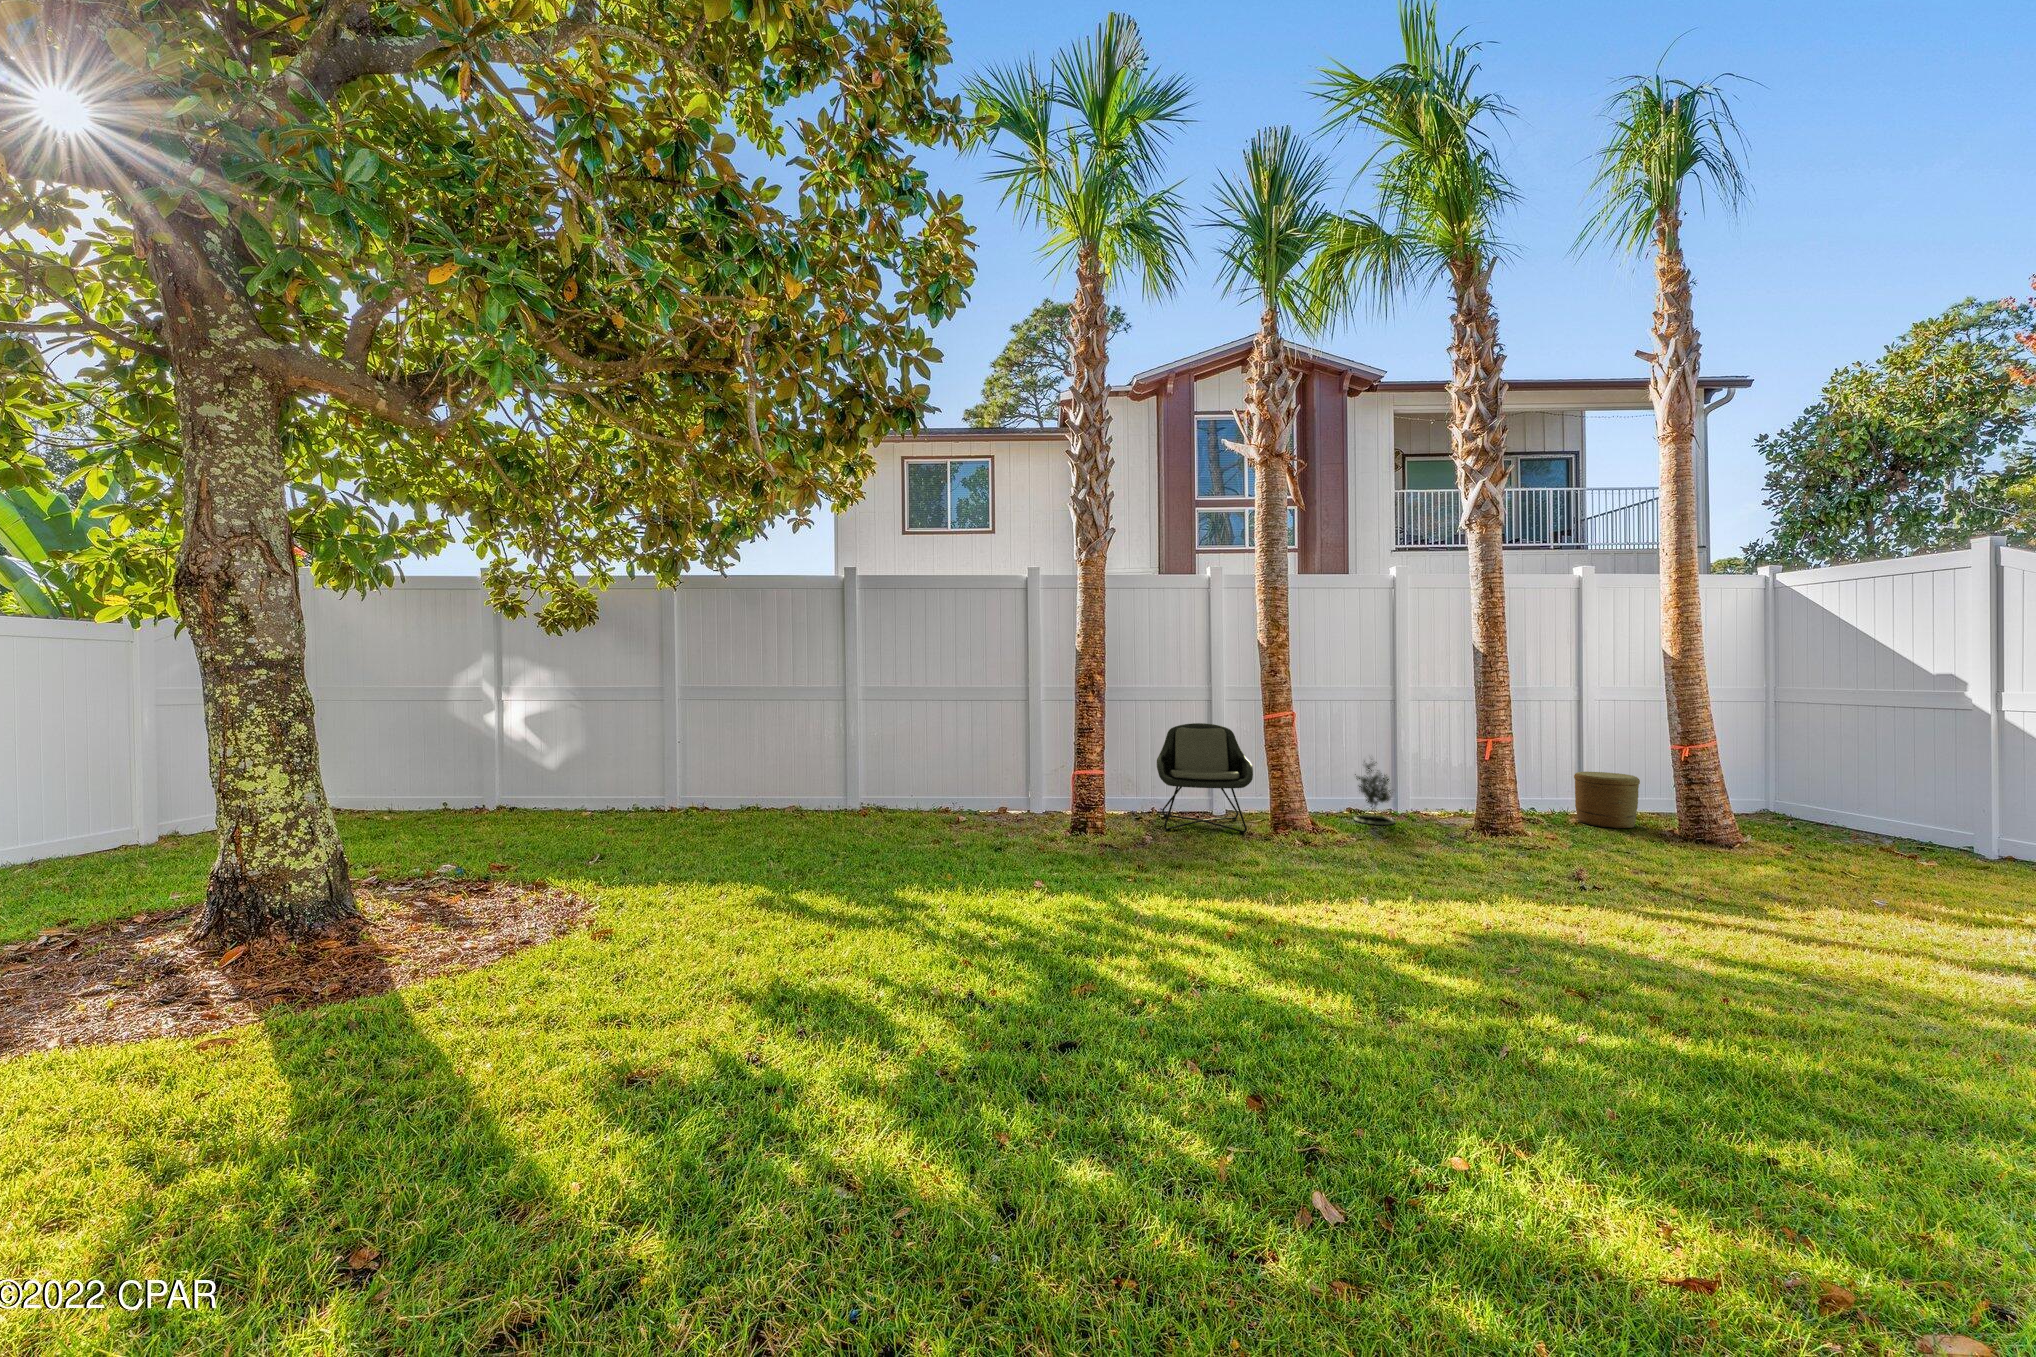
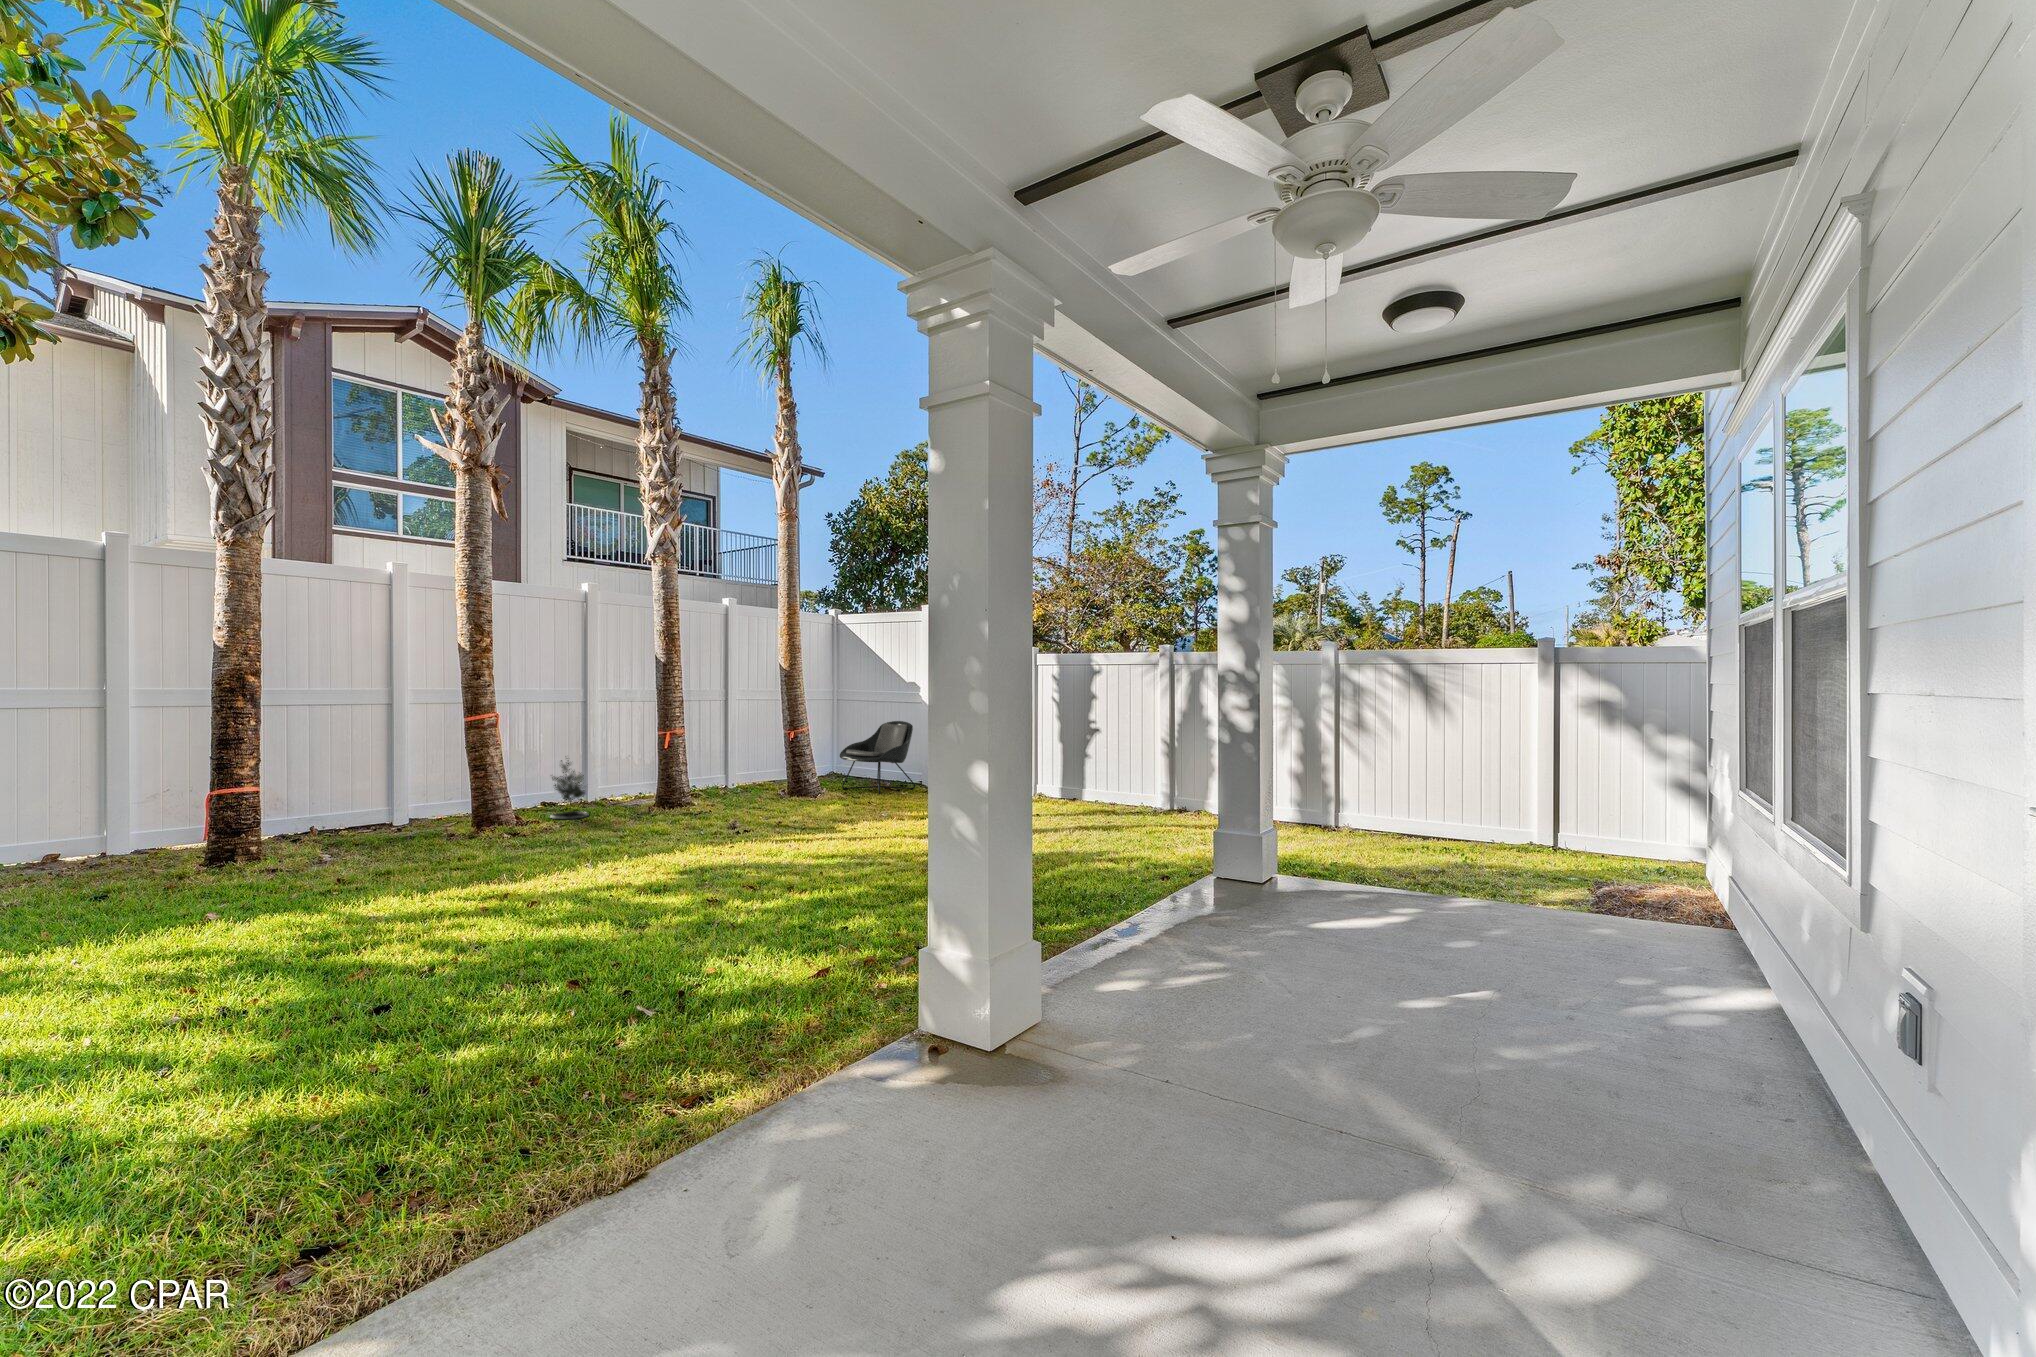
lounge chair: present [1157,723,1253,834] -> present [840,721,915,794]
woven basket: present [1574,772,1640,829] -> none [723,757,765,798]

